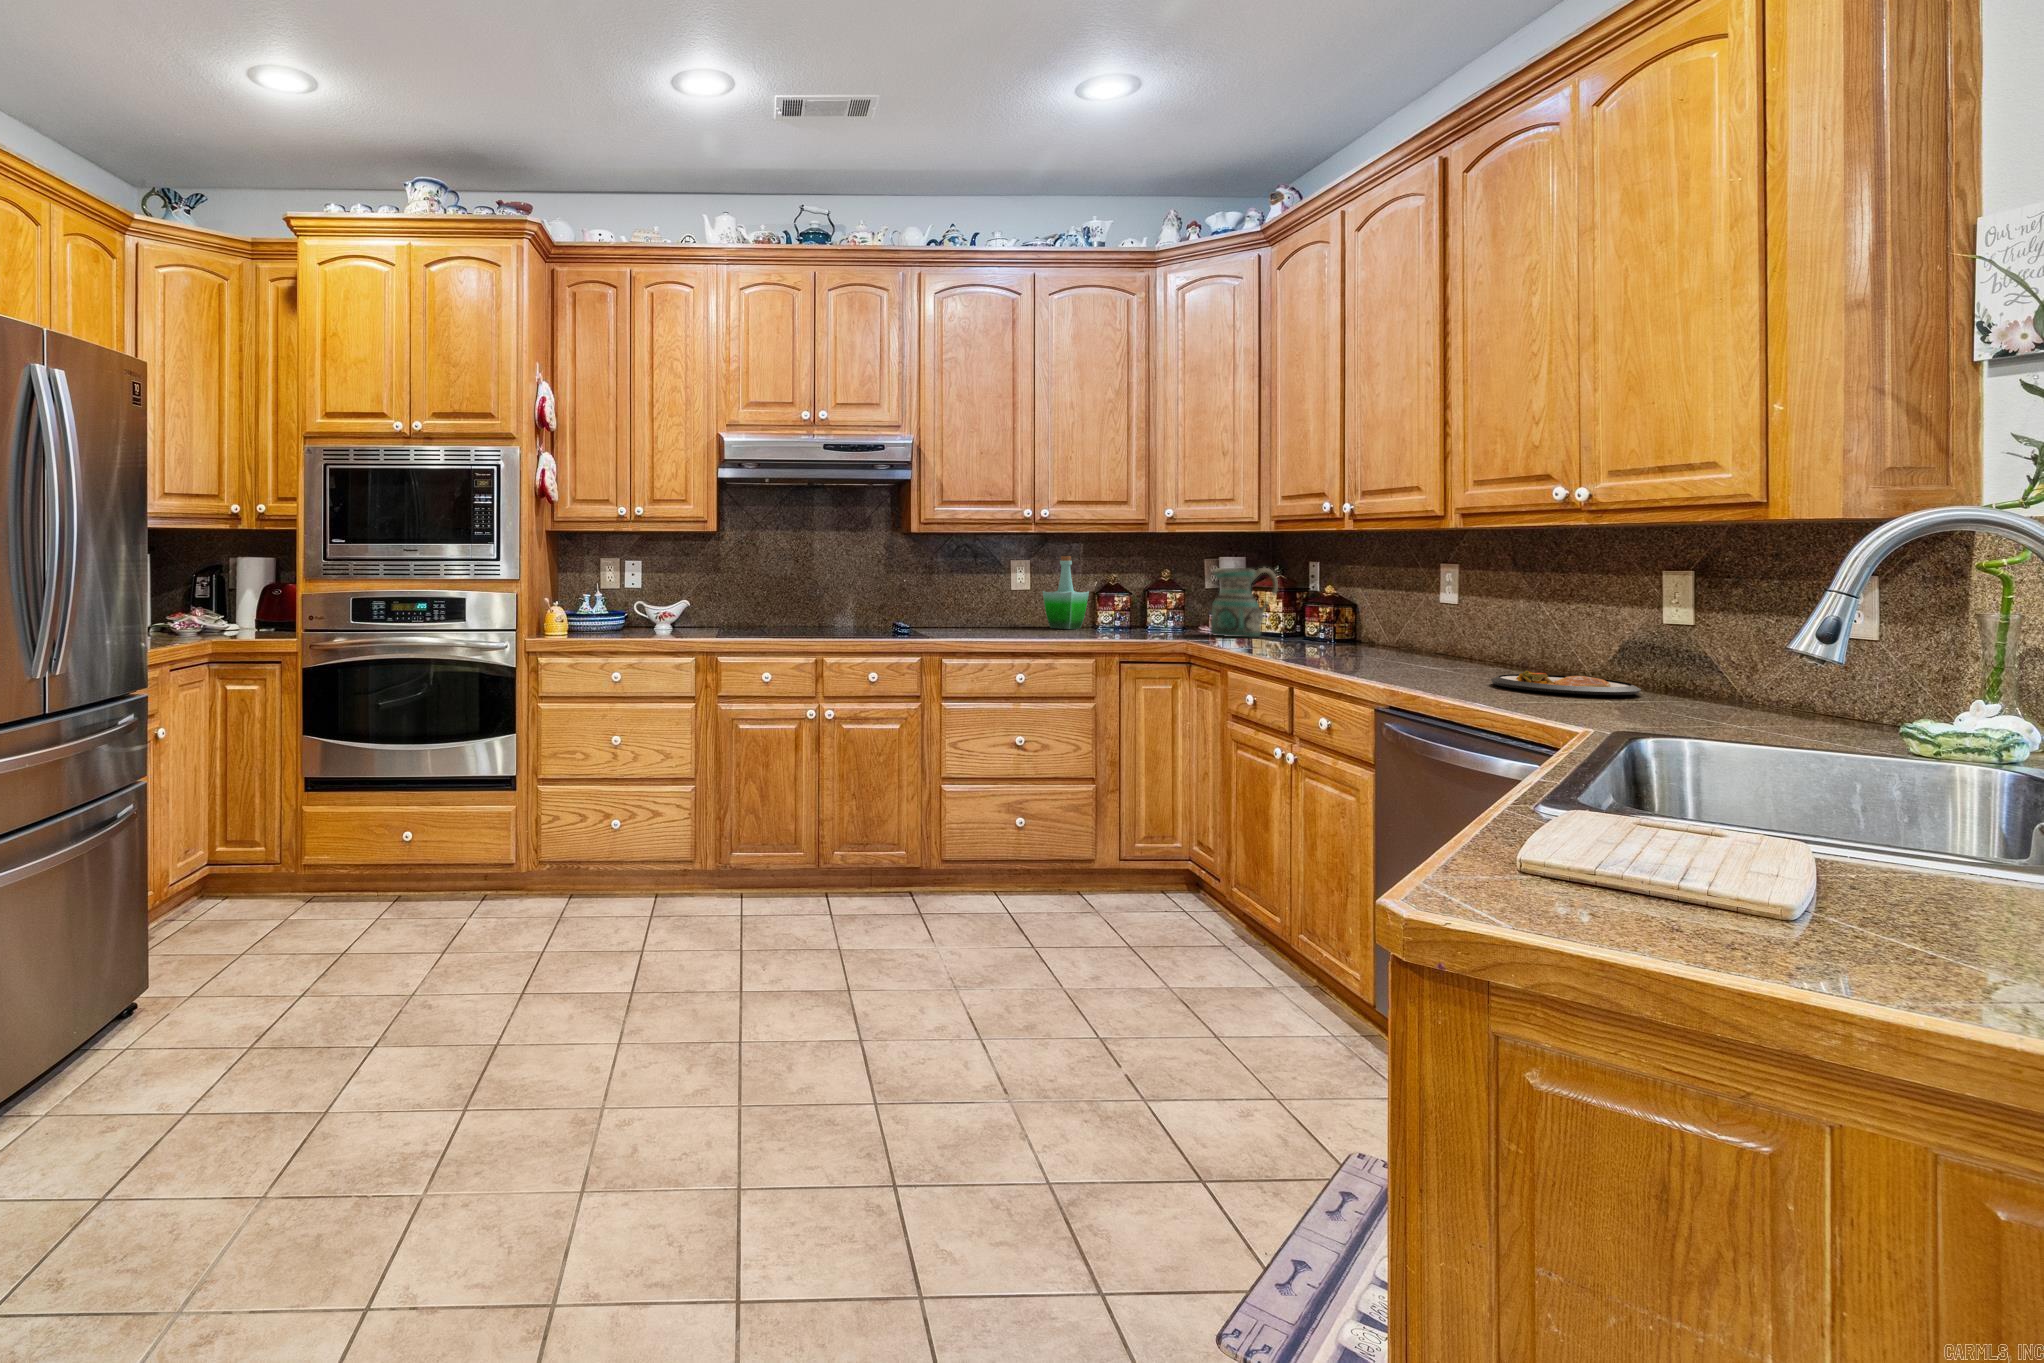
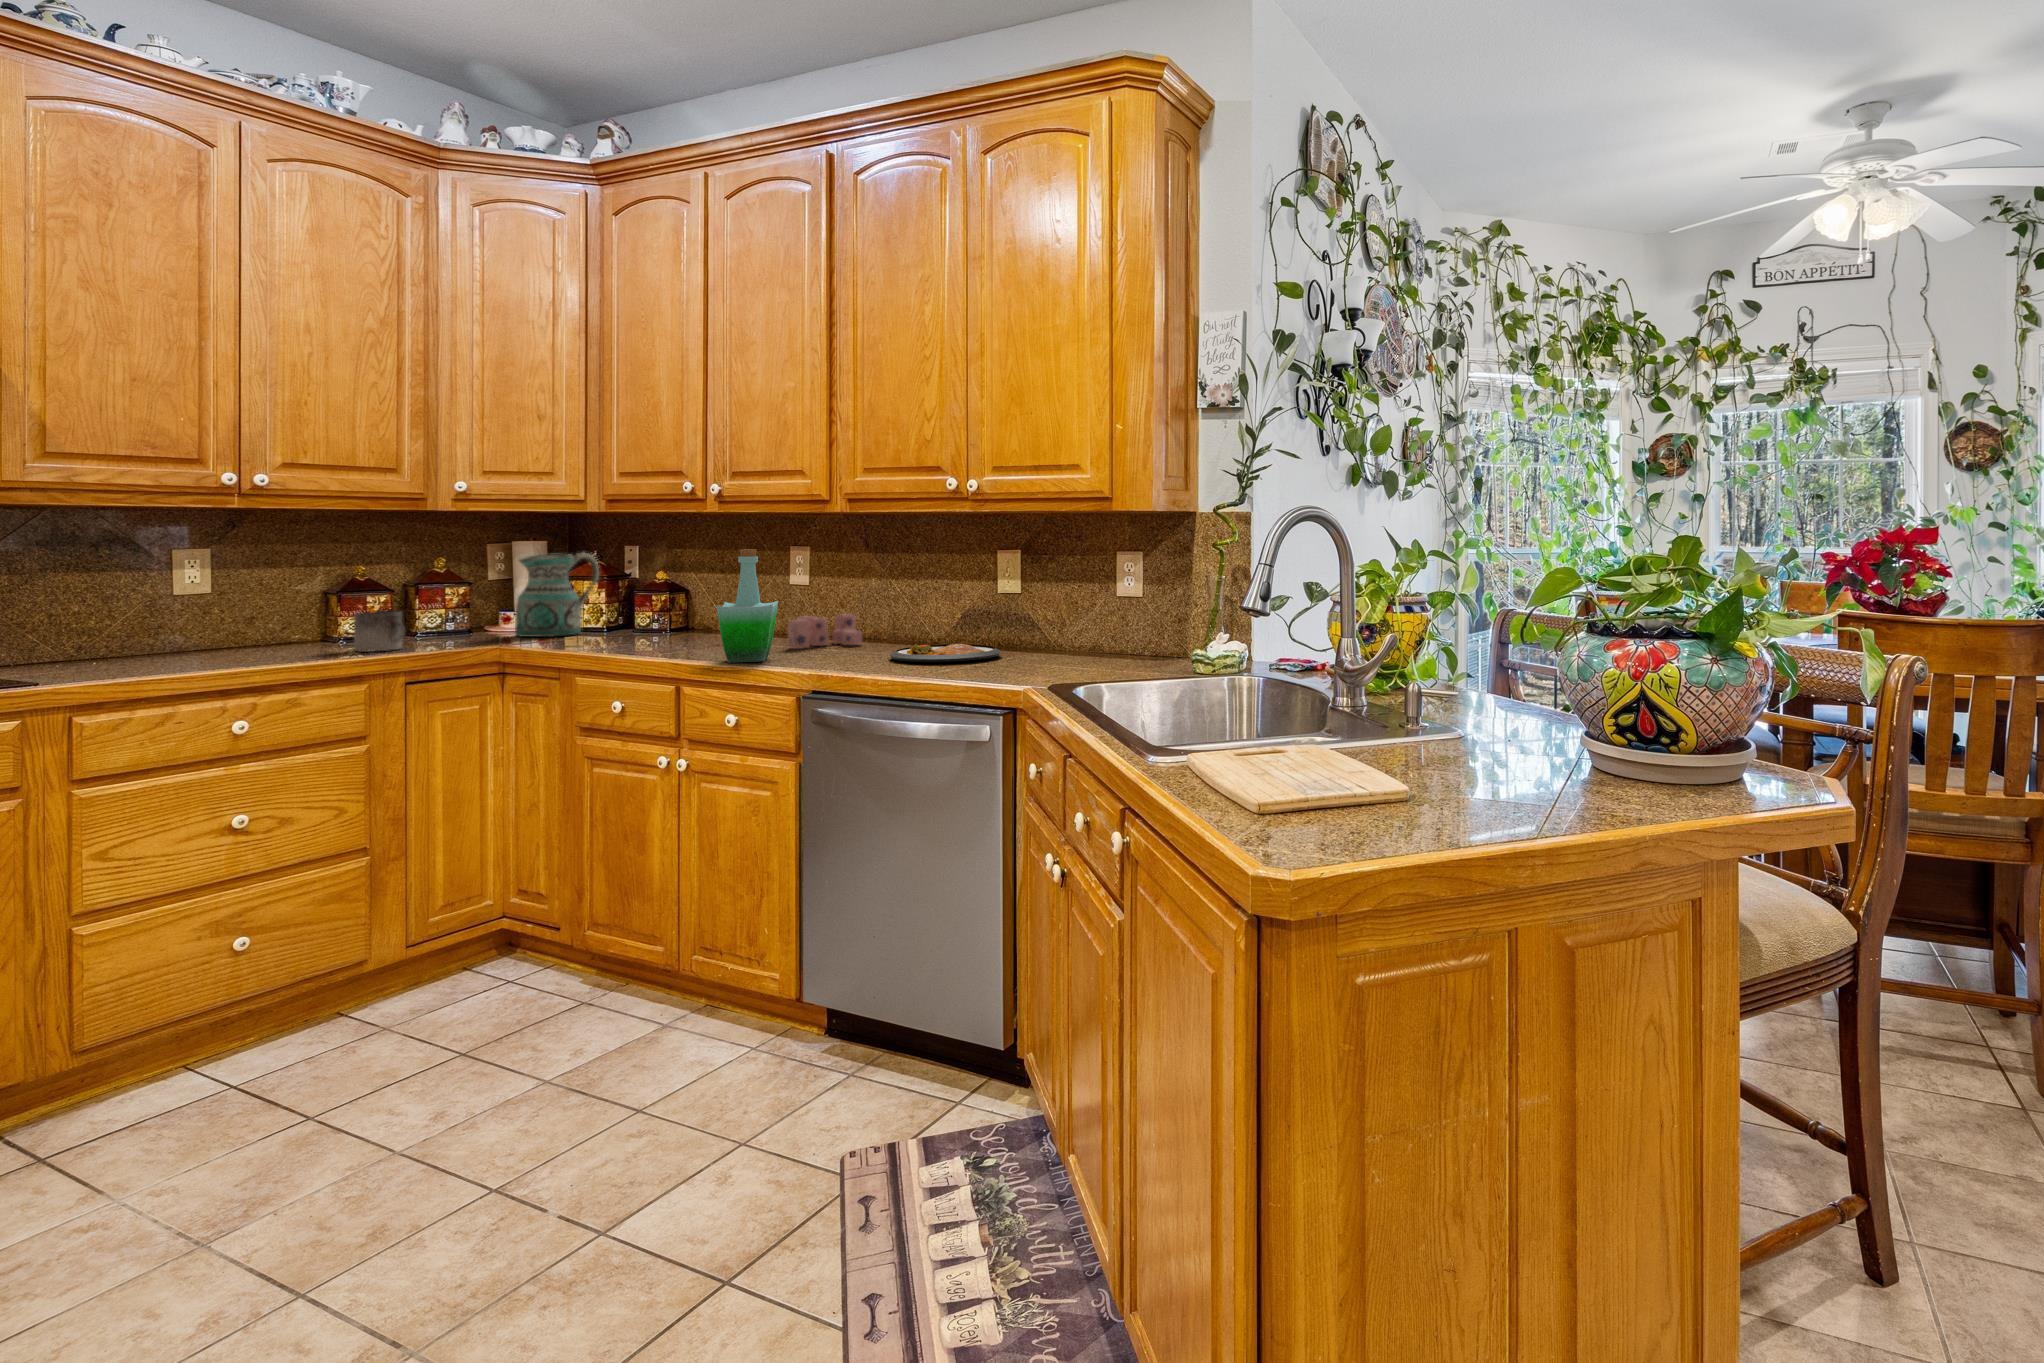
bottle: present [1042,556,1089,629] -> present [716,549,778,663]
mug: none [1097,606,1126,635] -> present [354,611,405,652]
candle: none [1409,635,1496,669] -> present [788,614,862,649]

